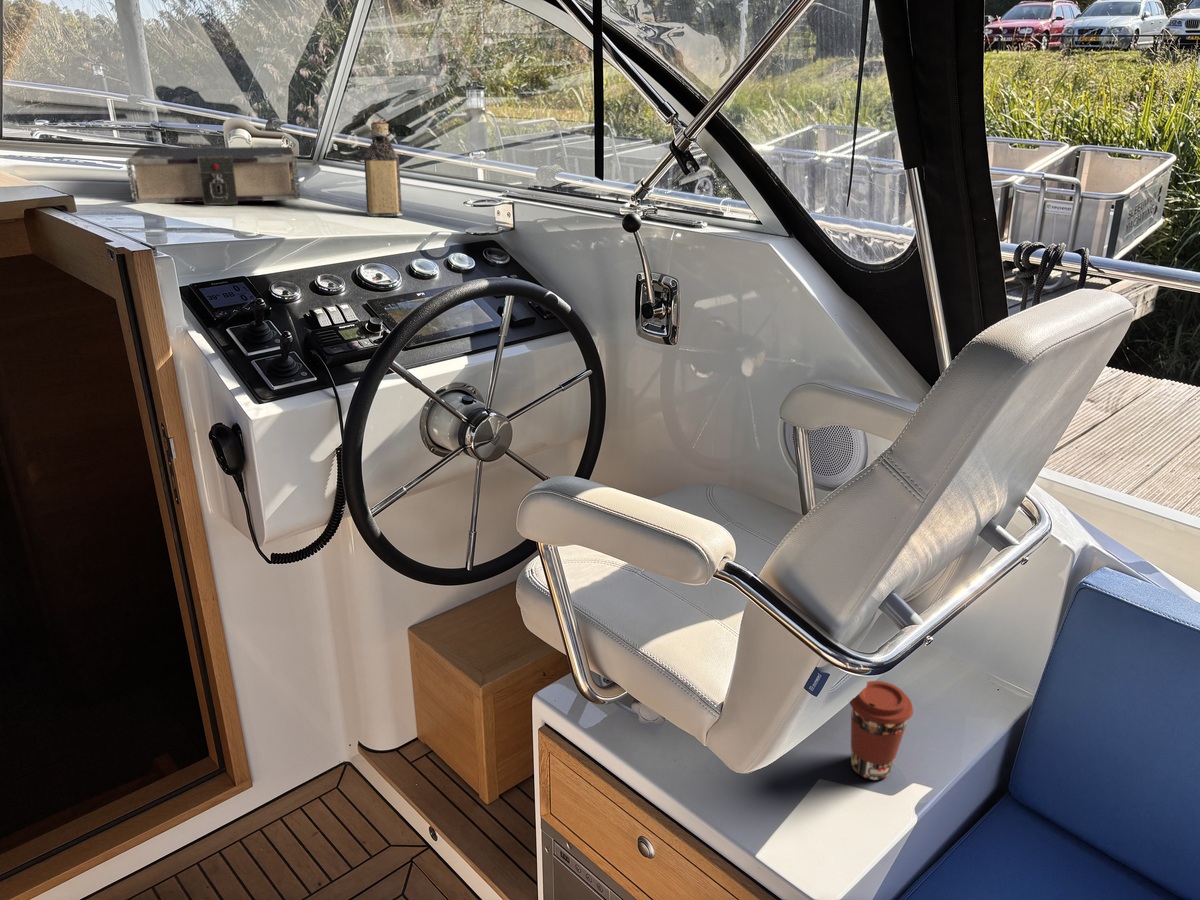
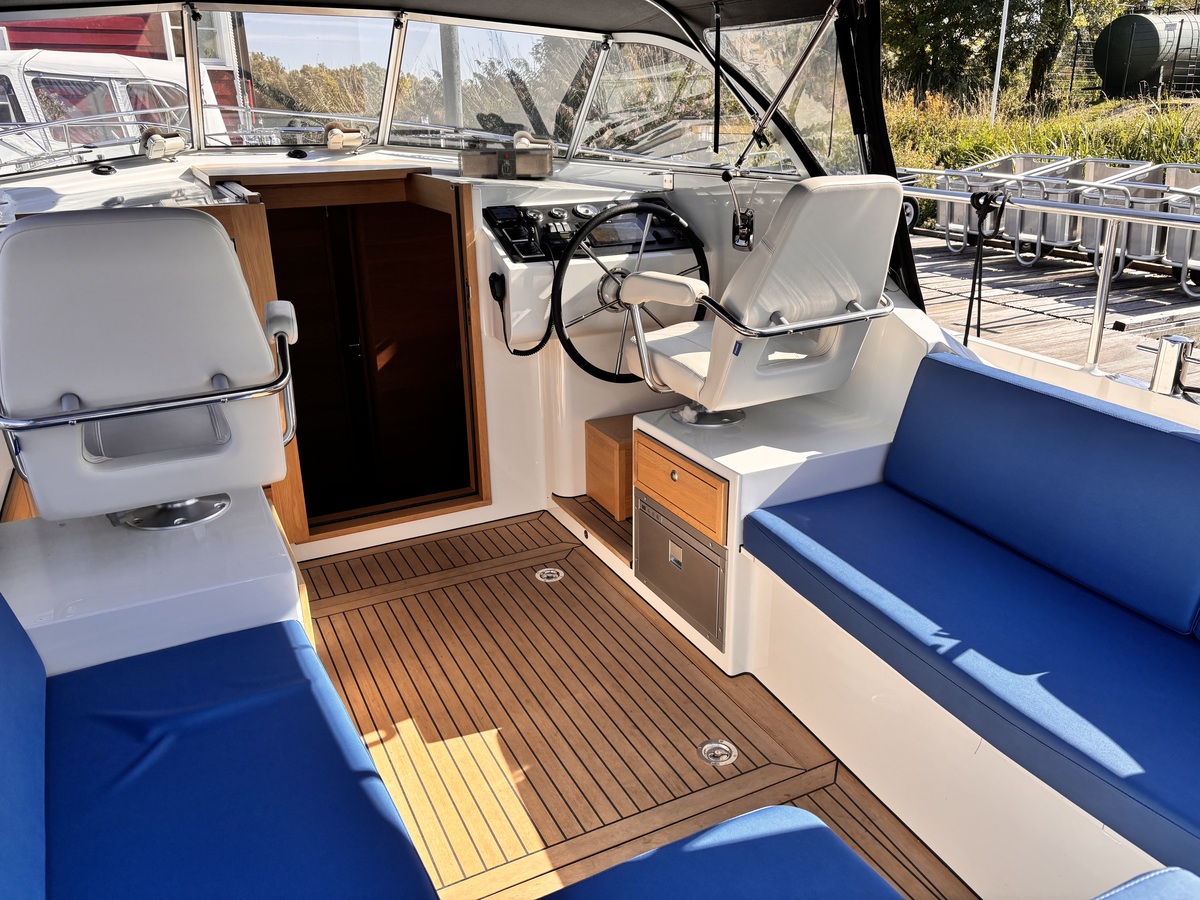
bottle: present [364,122,403,216] -> none [591,128,612,186]
coffee cup: present [850,681,913,780] -> none [785,397,818,449]

